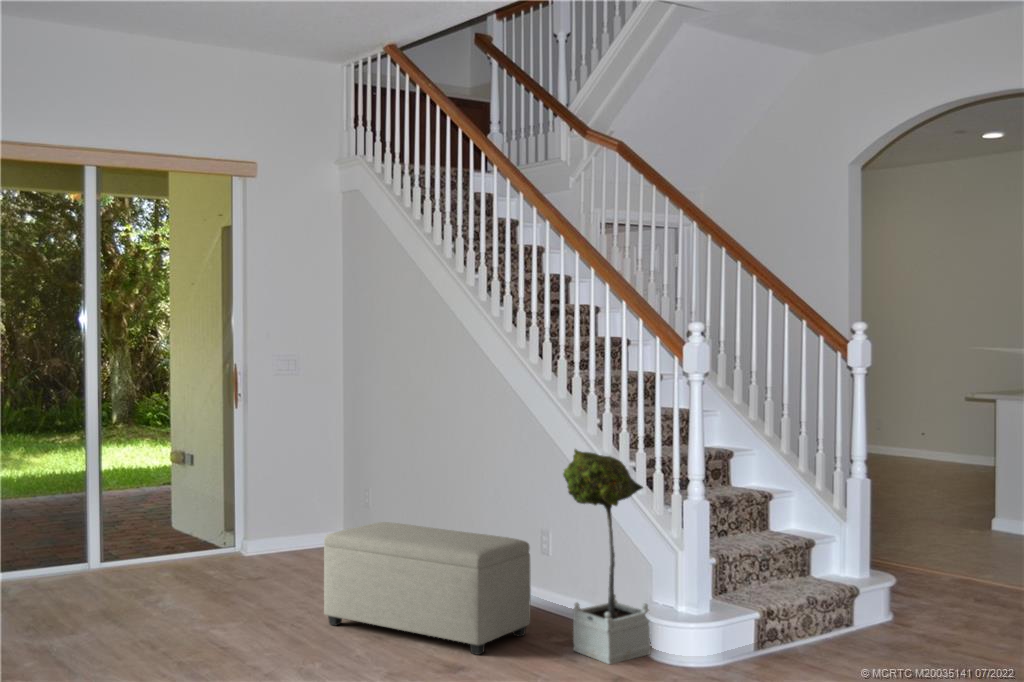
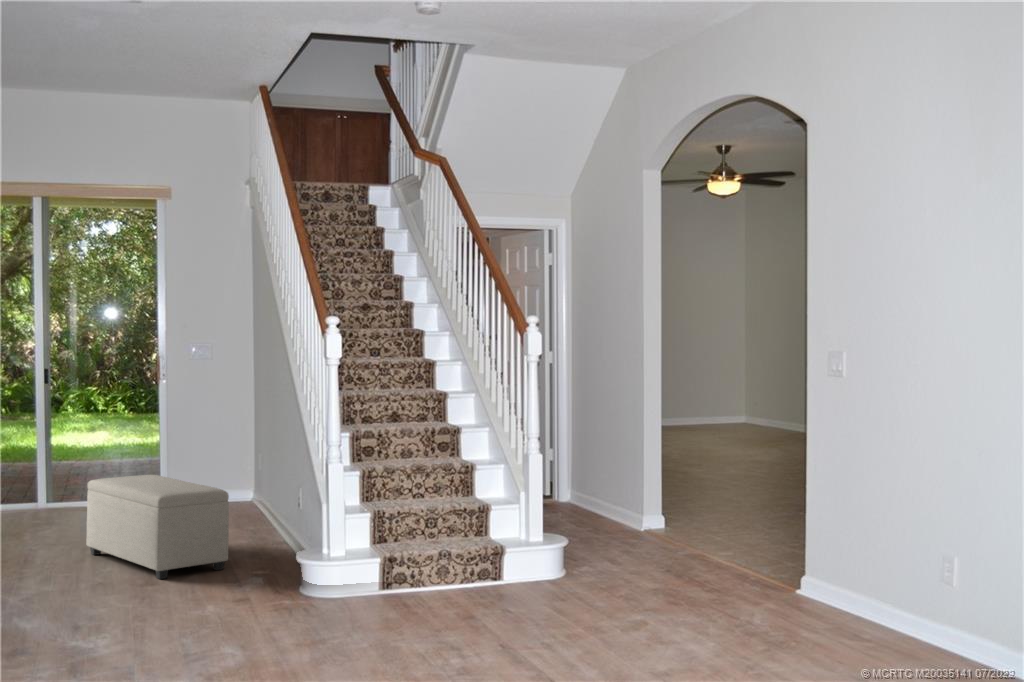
potted tree: present [563,449,651,664] -> none [226,412,300,592]

